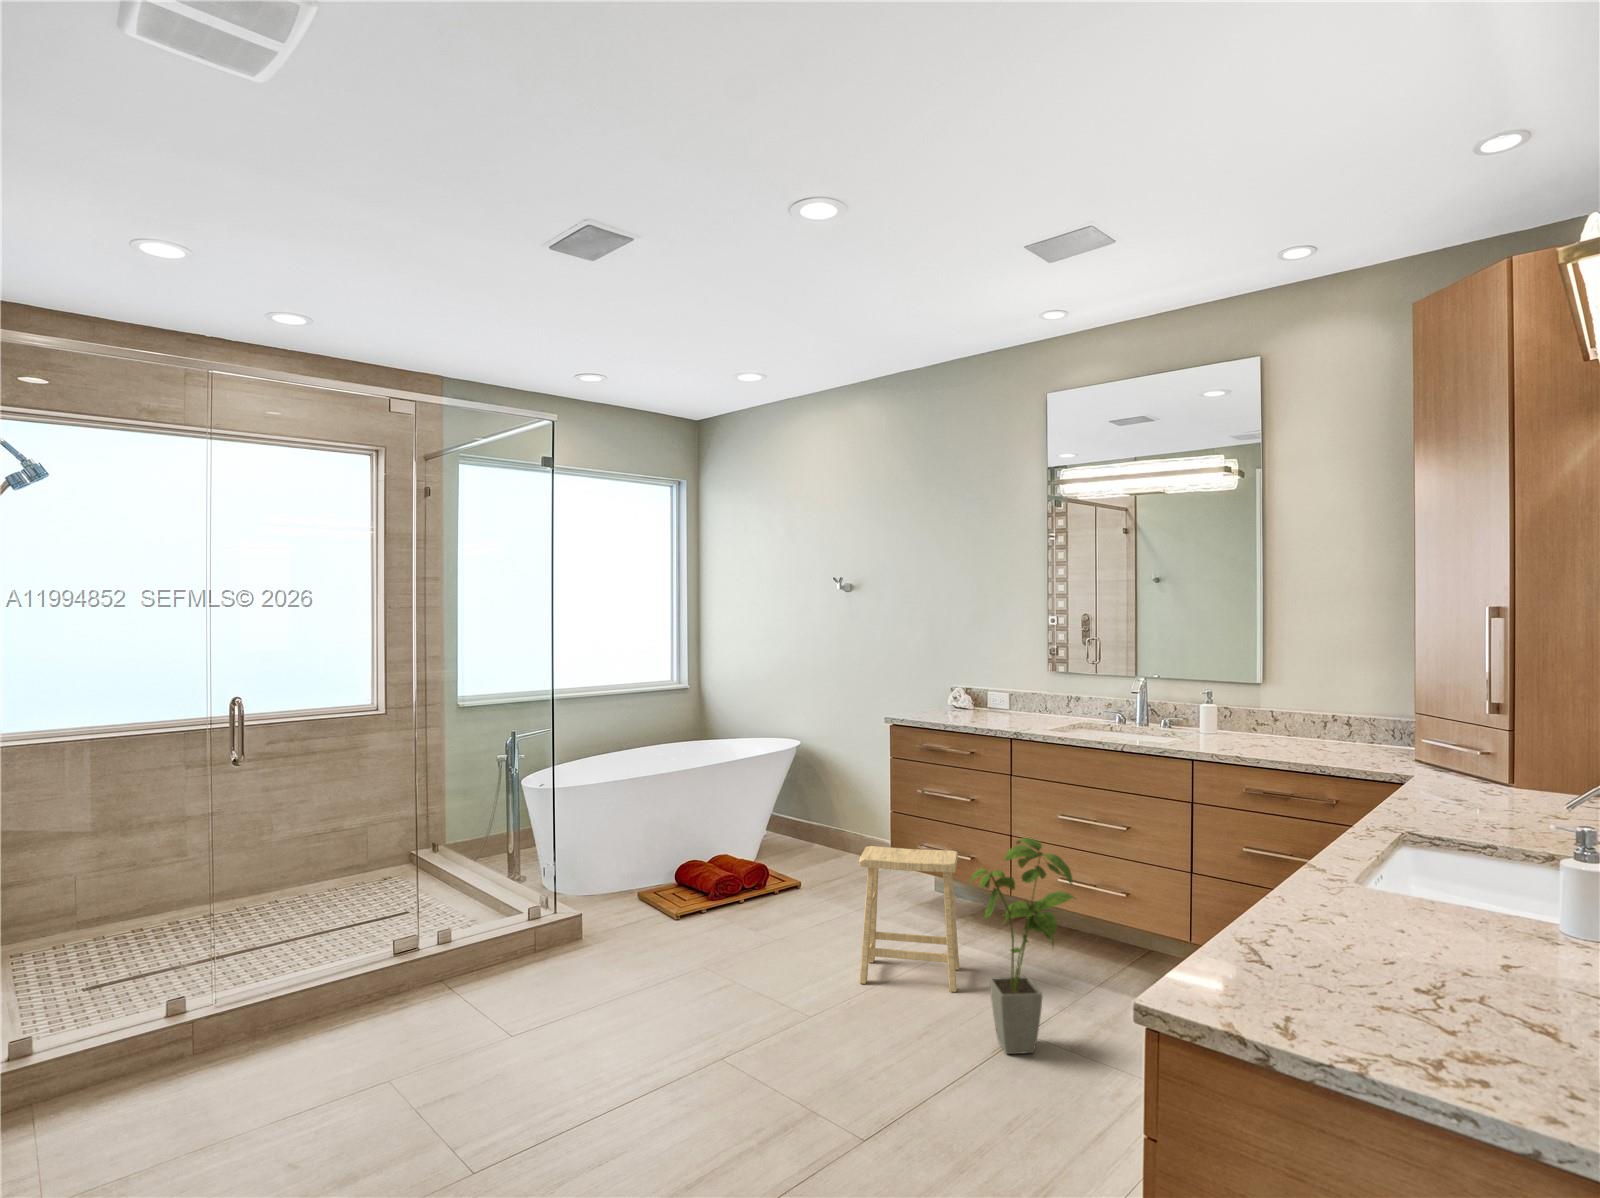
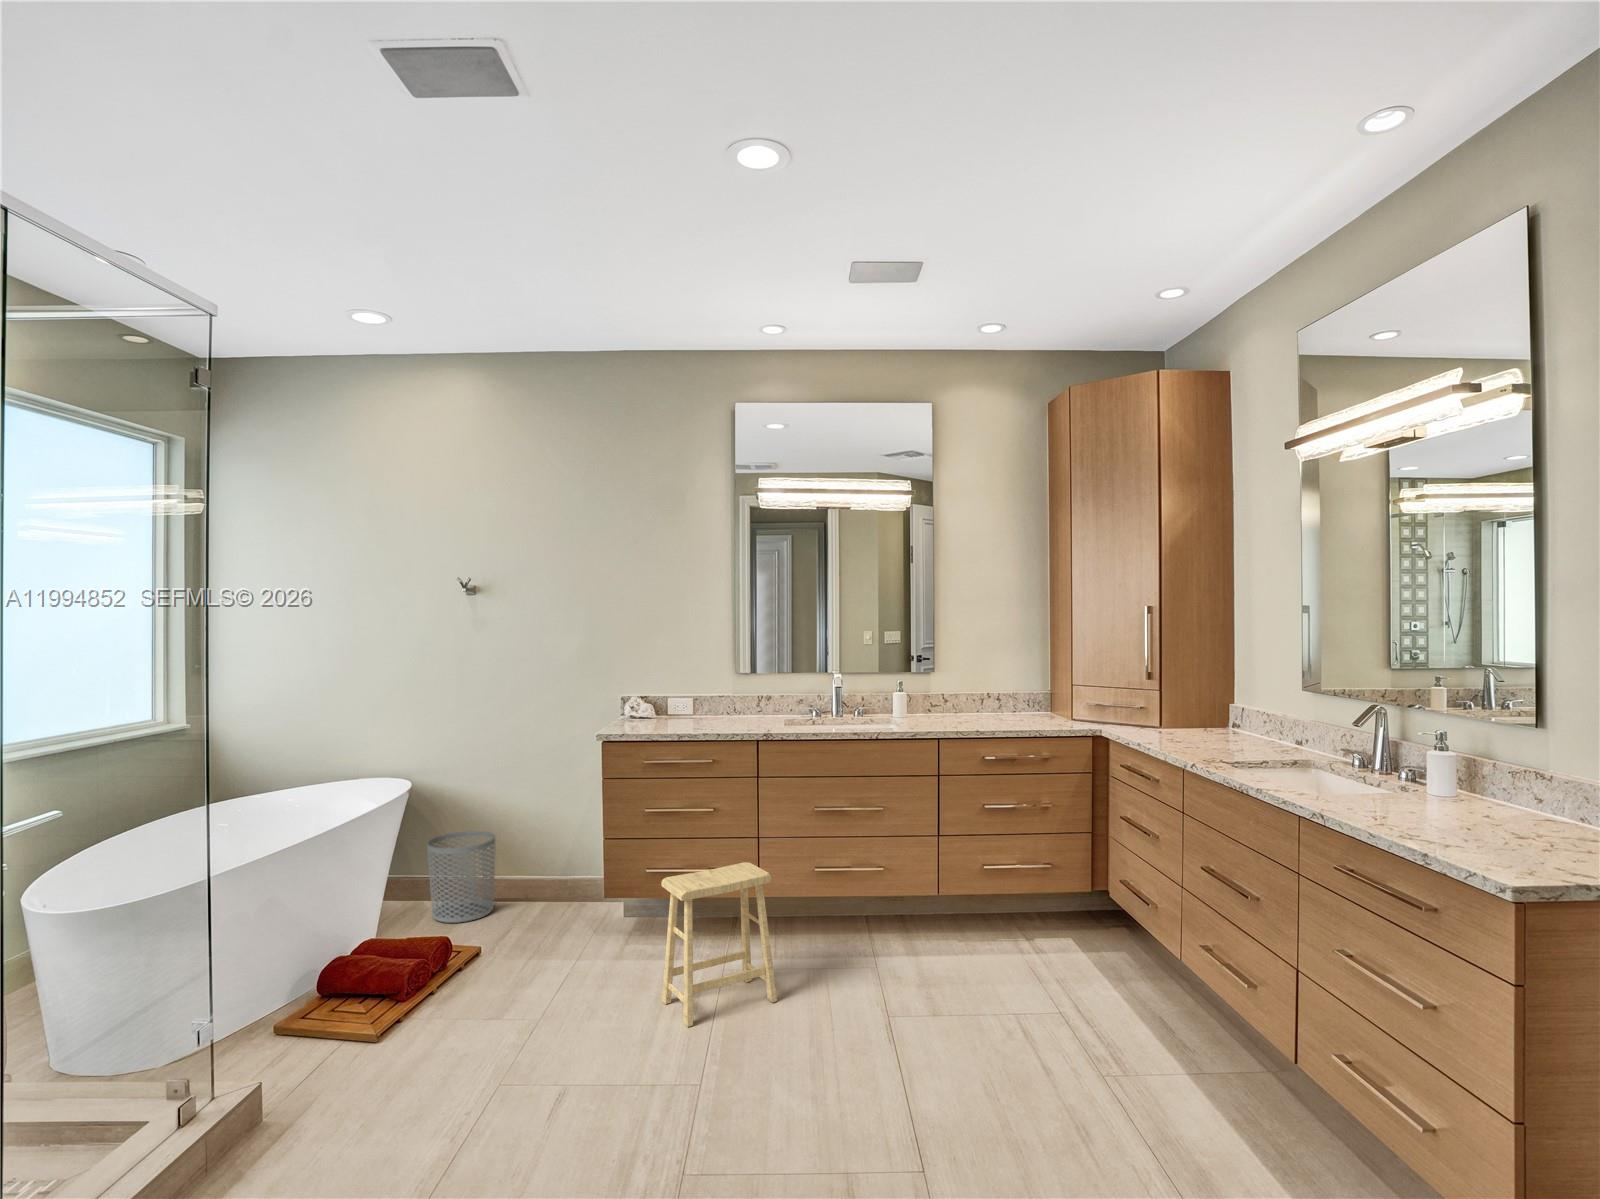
waste bin: none [796,788,850,863] -> present [427,831,495,923]
house plant: present [969,838,1075,1054] -> none [841,830,945,1036]

